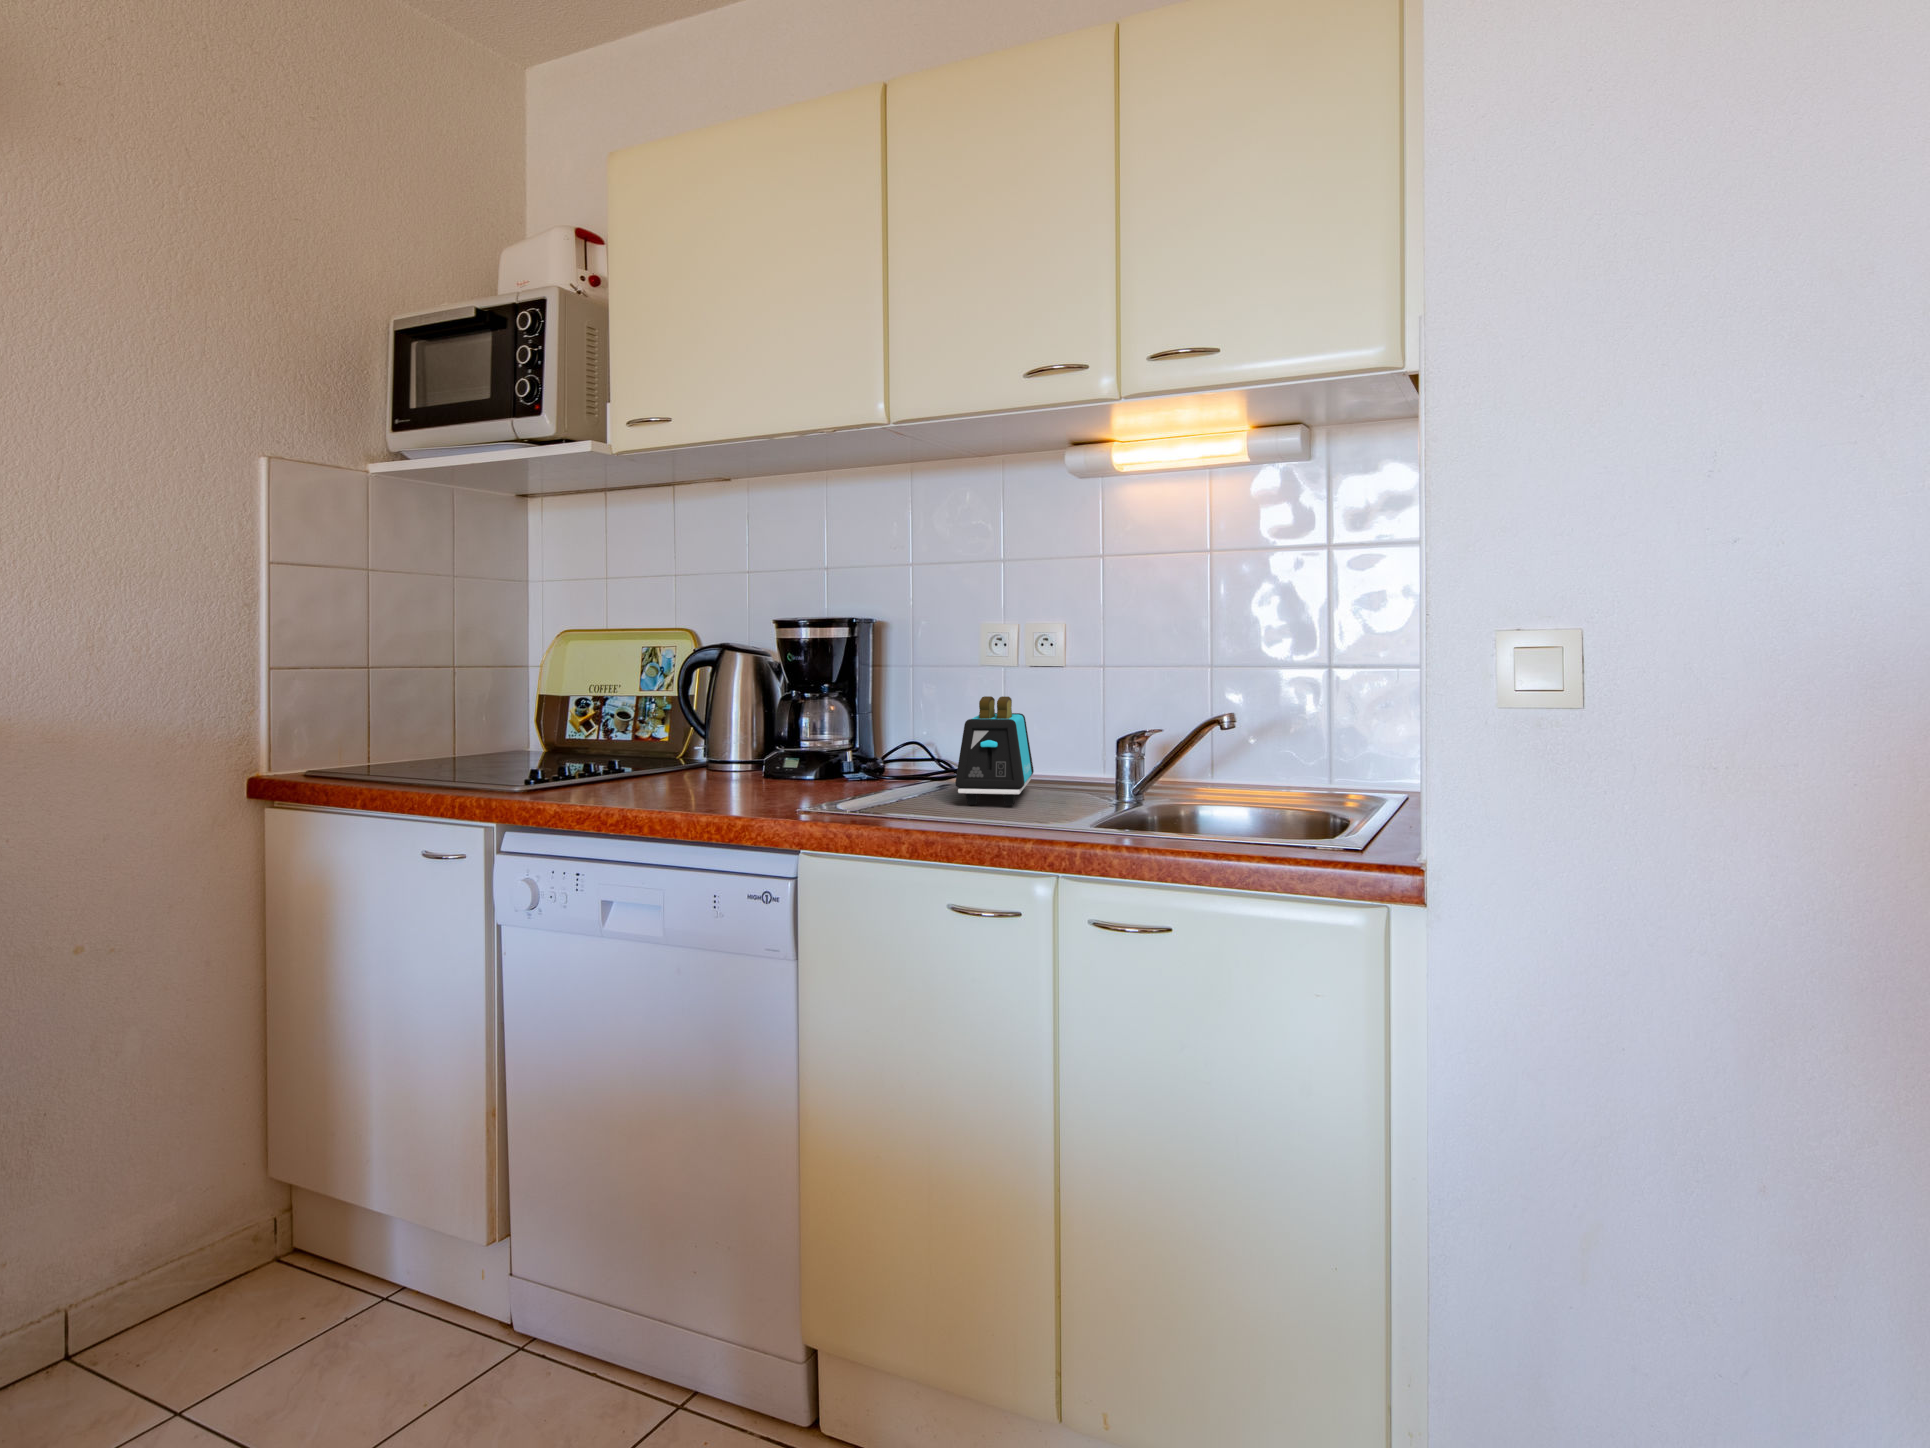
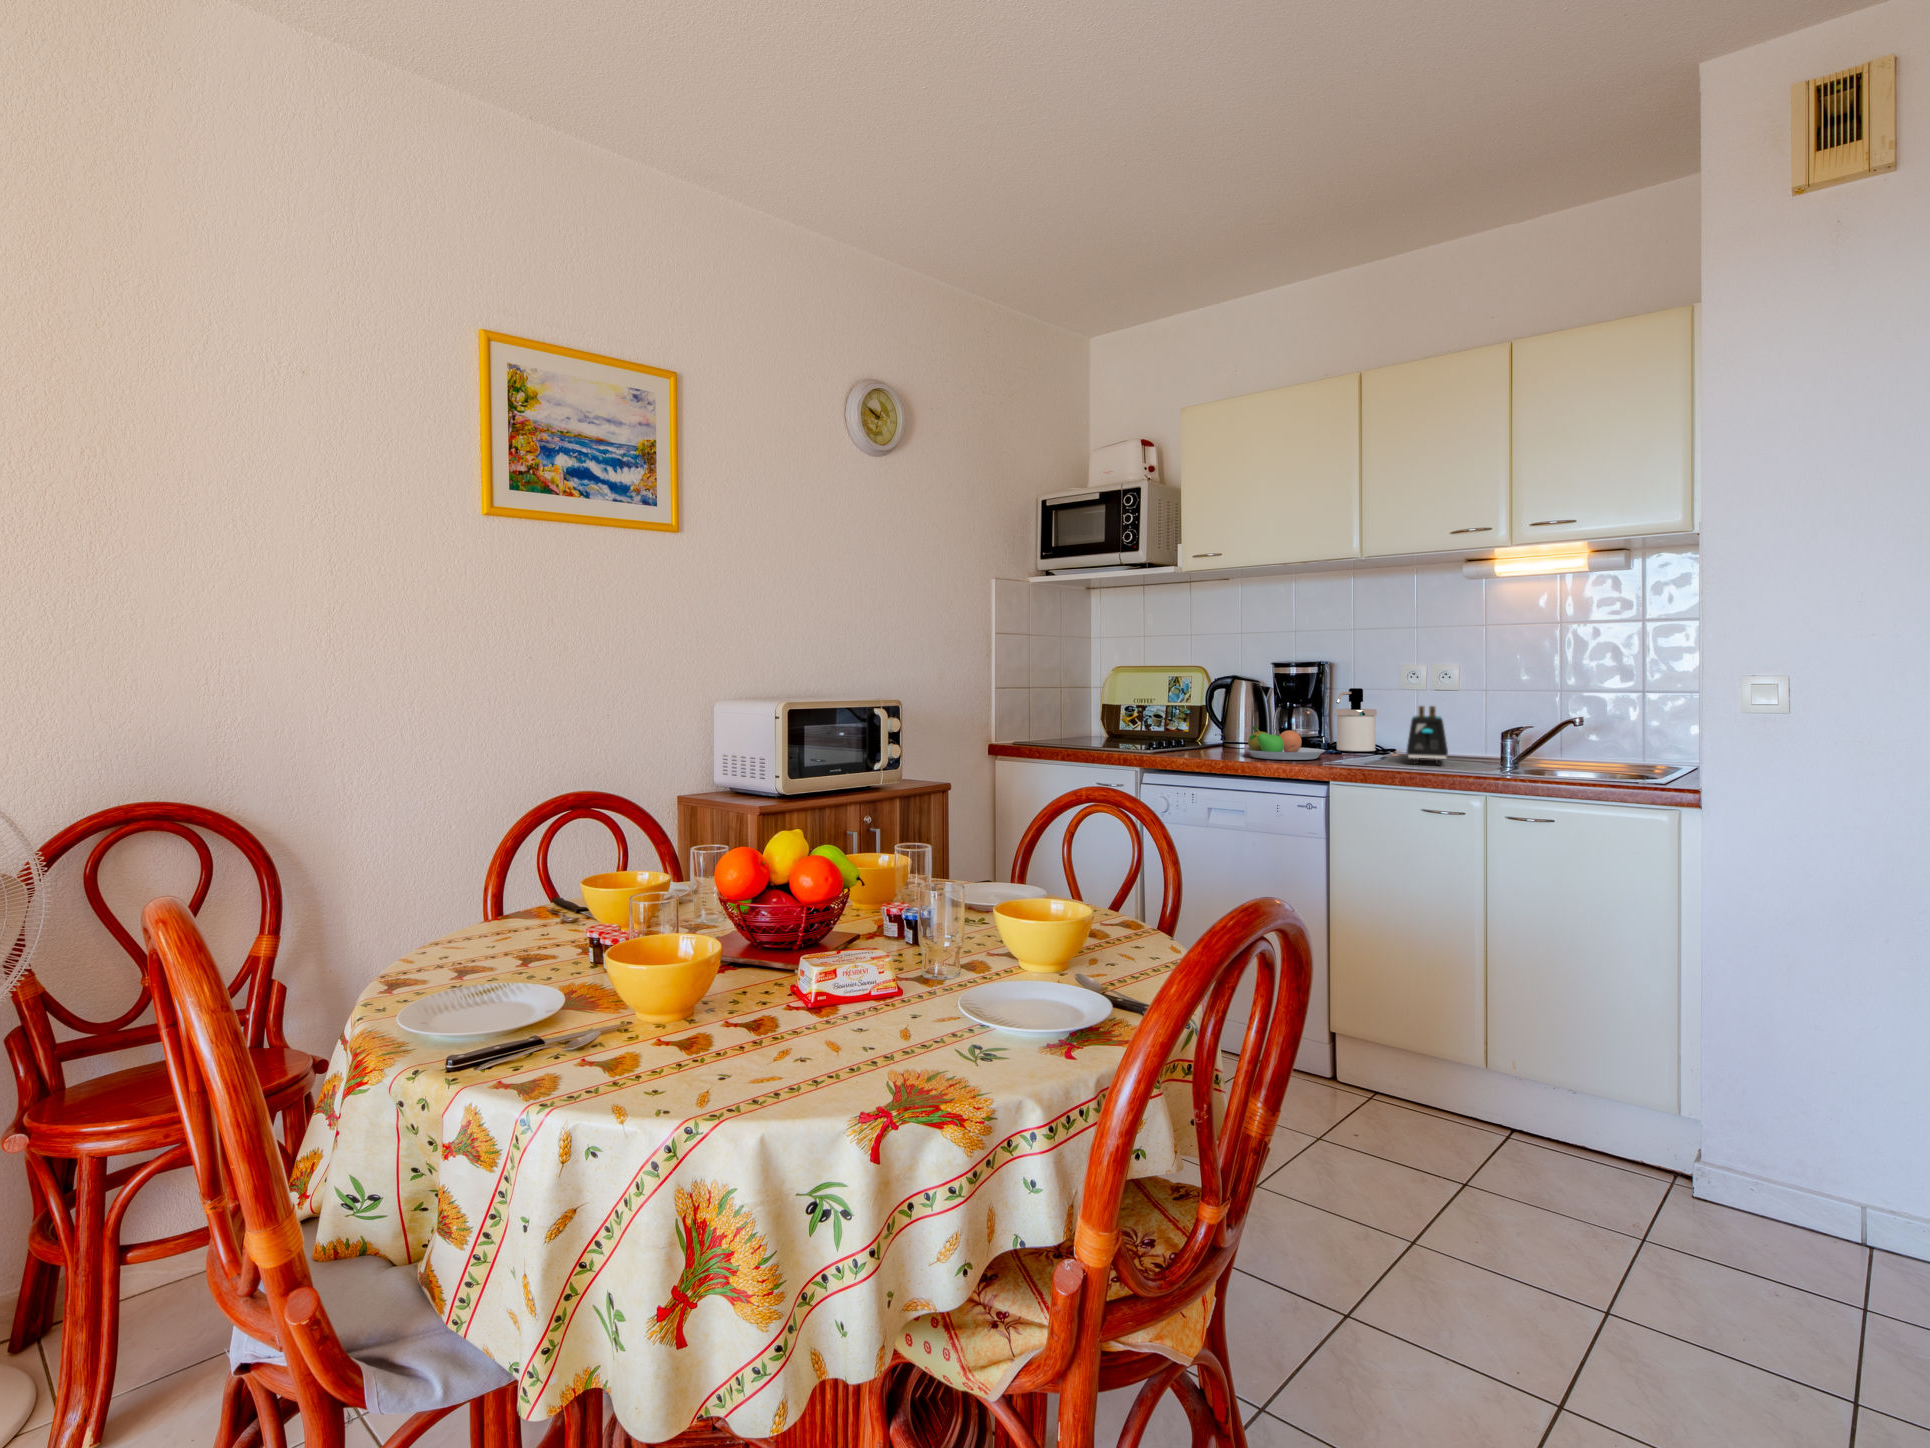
soap dispenser: none [865,664,939,773] -> present [1335,688,1377,751]
fruit bowl: none [680,738,826,803] -> present [1244,726,1325,760]

